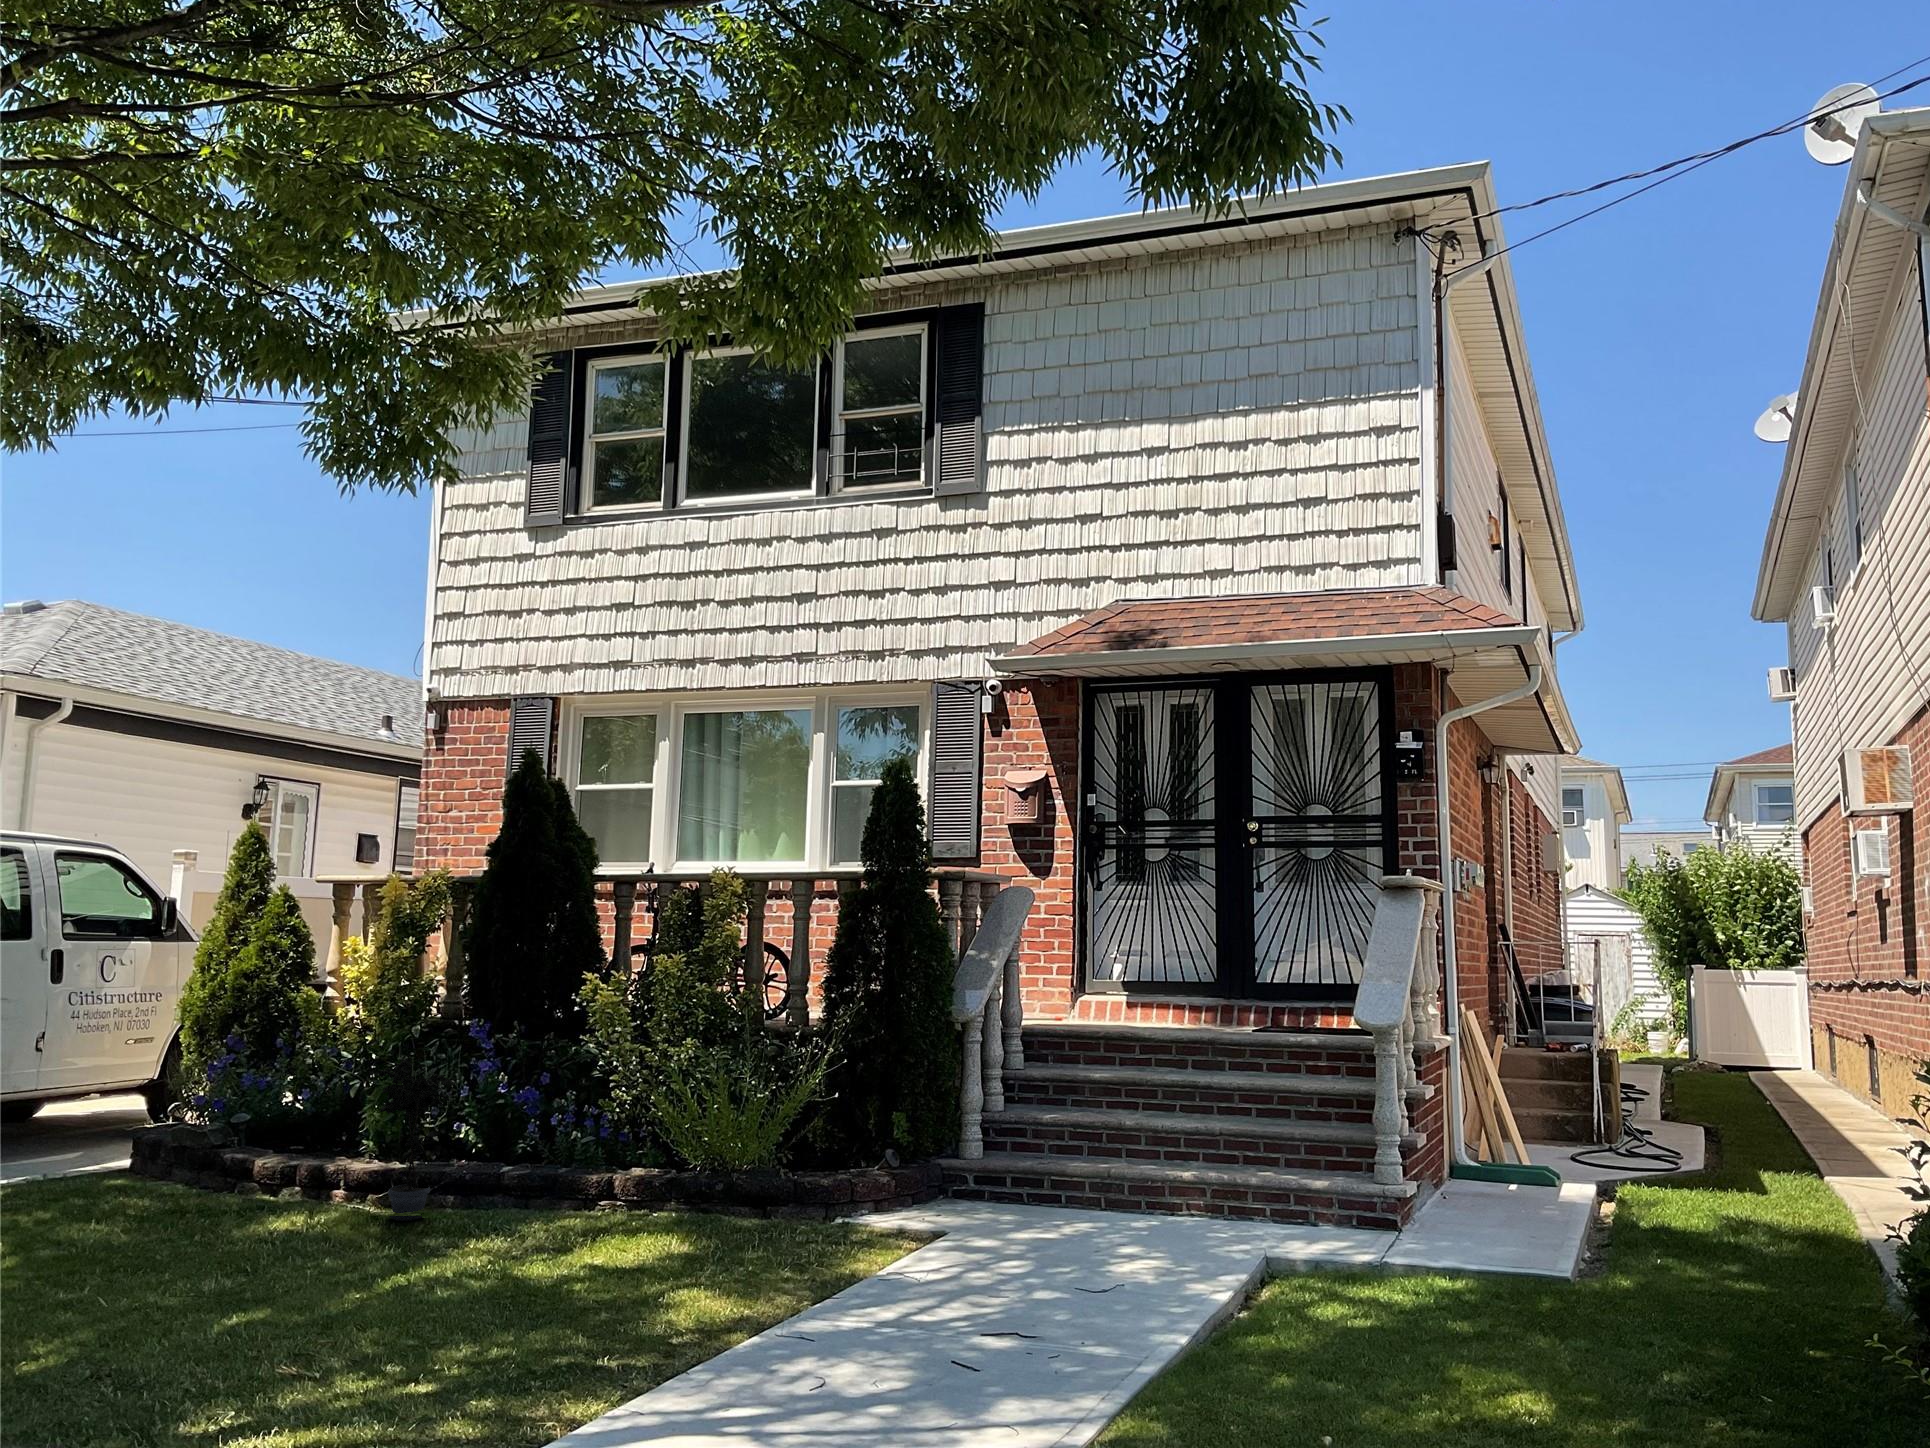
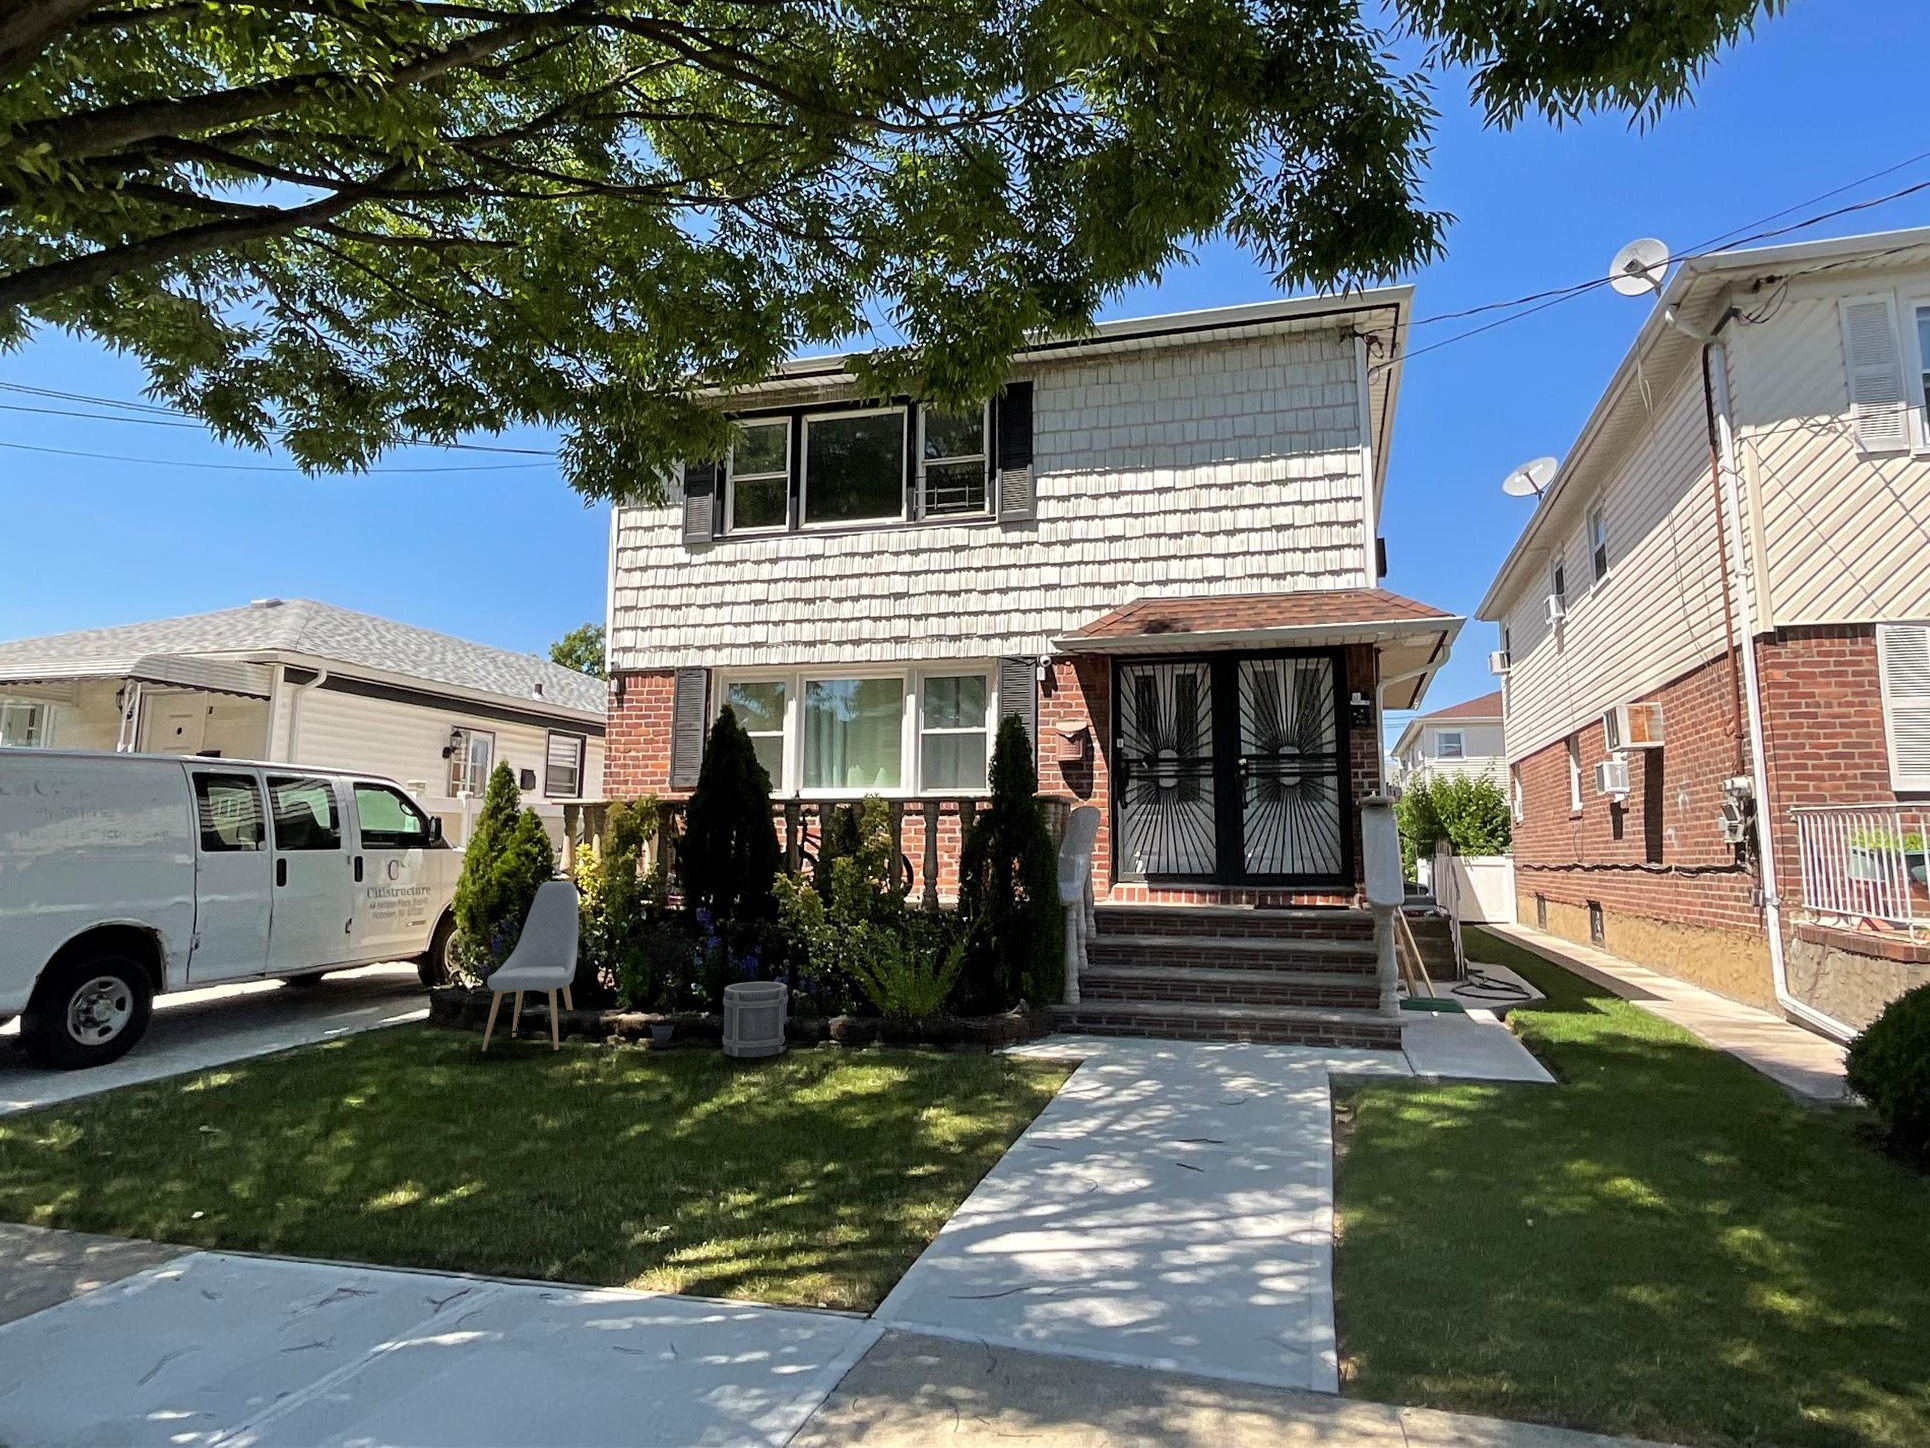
chair: none [165,994,312,1223] -> present [482,882,579,1051]
bucket: none [477,1133,569,1237] -> present [722,982,788,1057]

